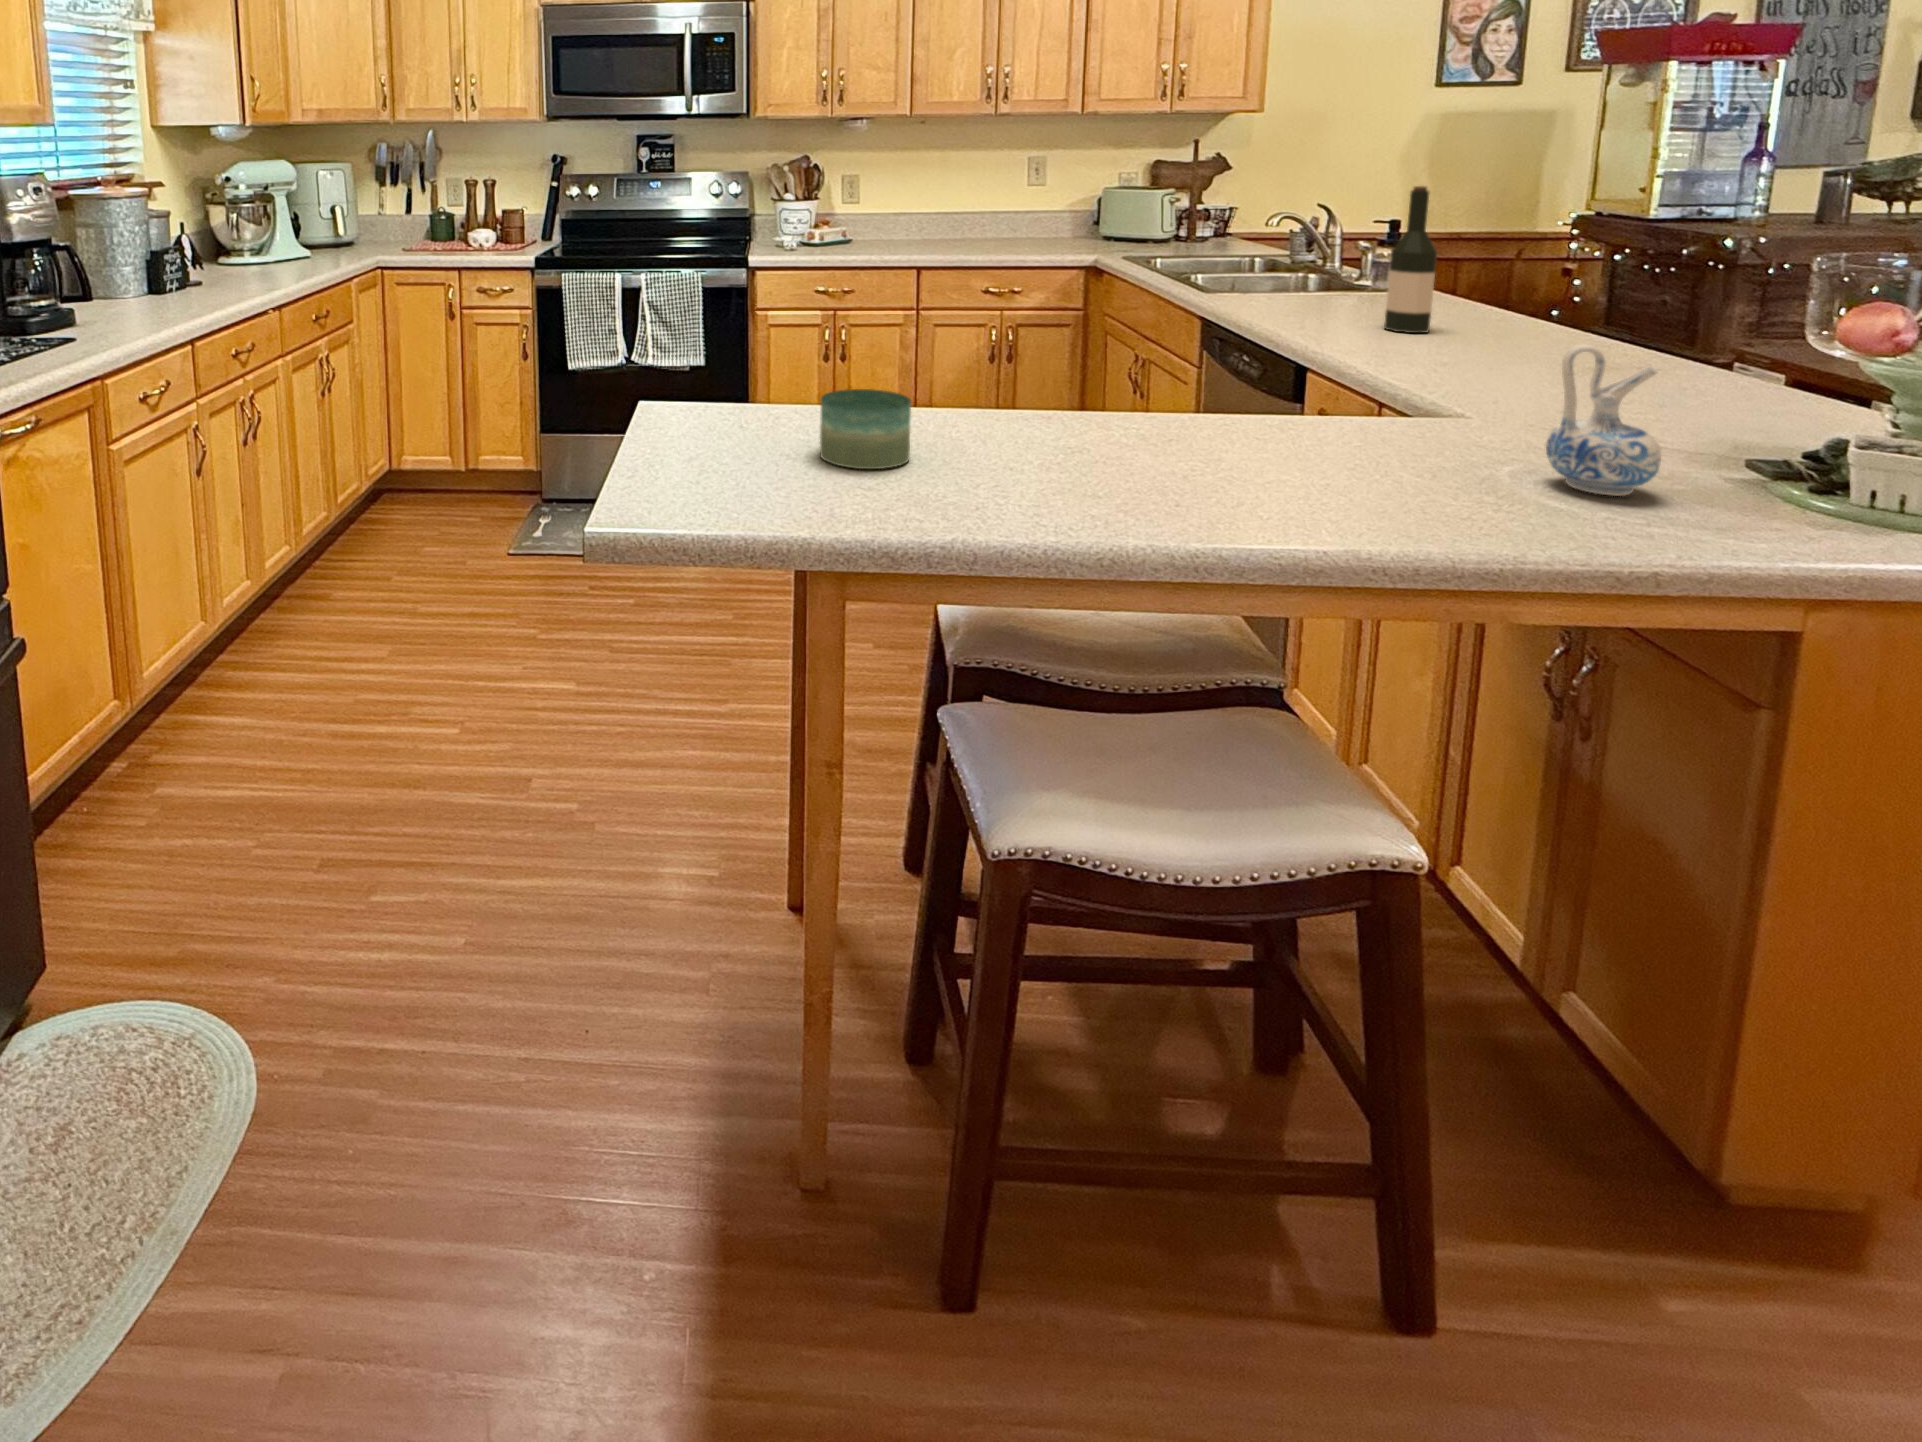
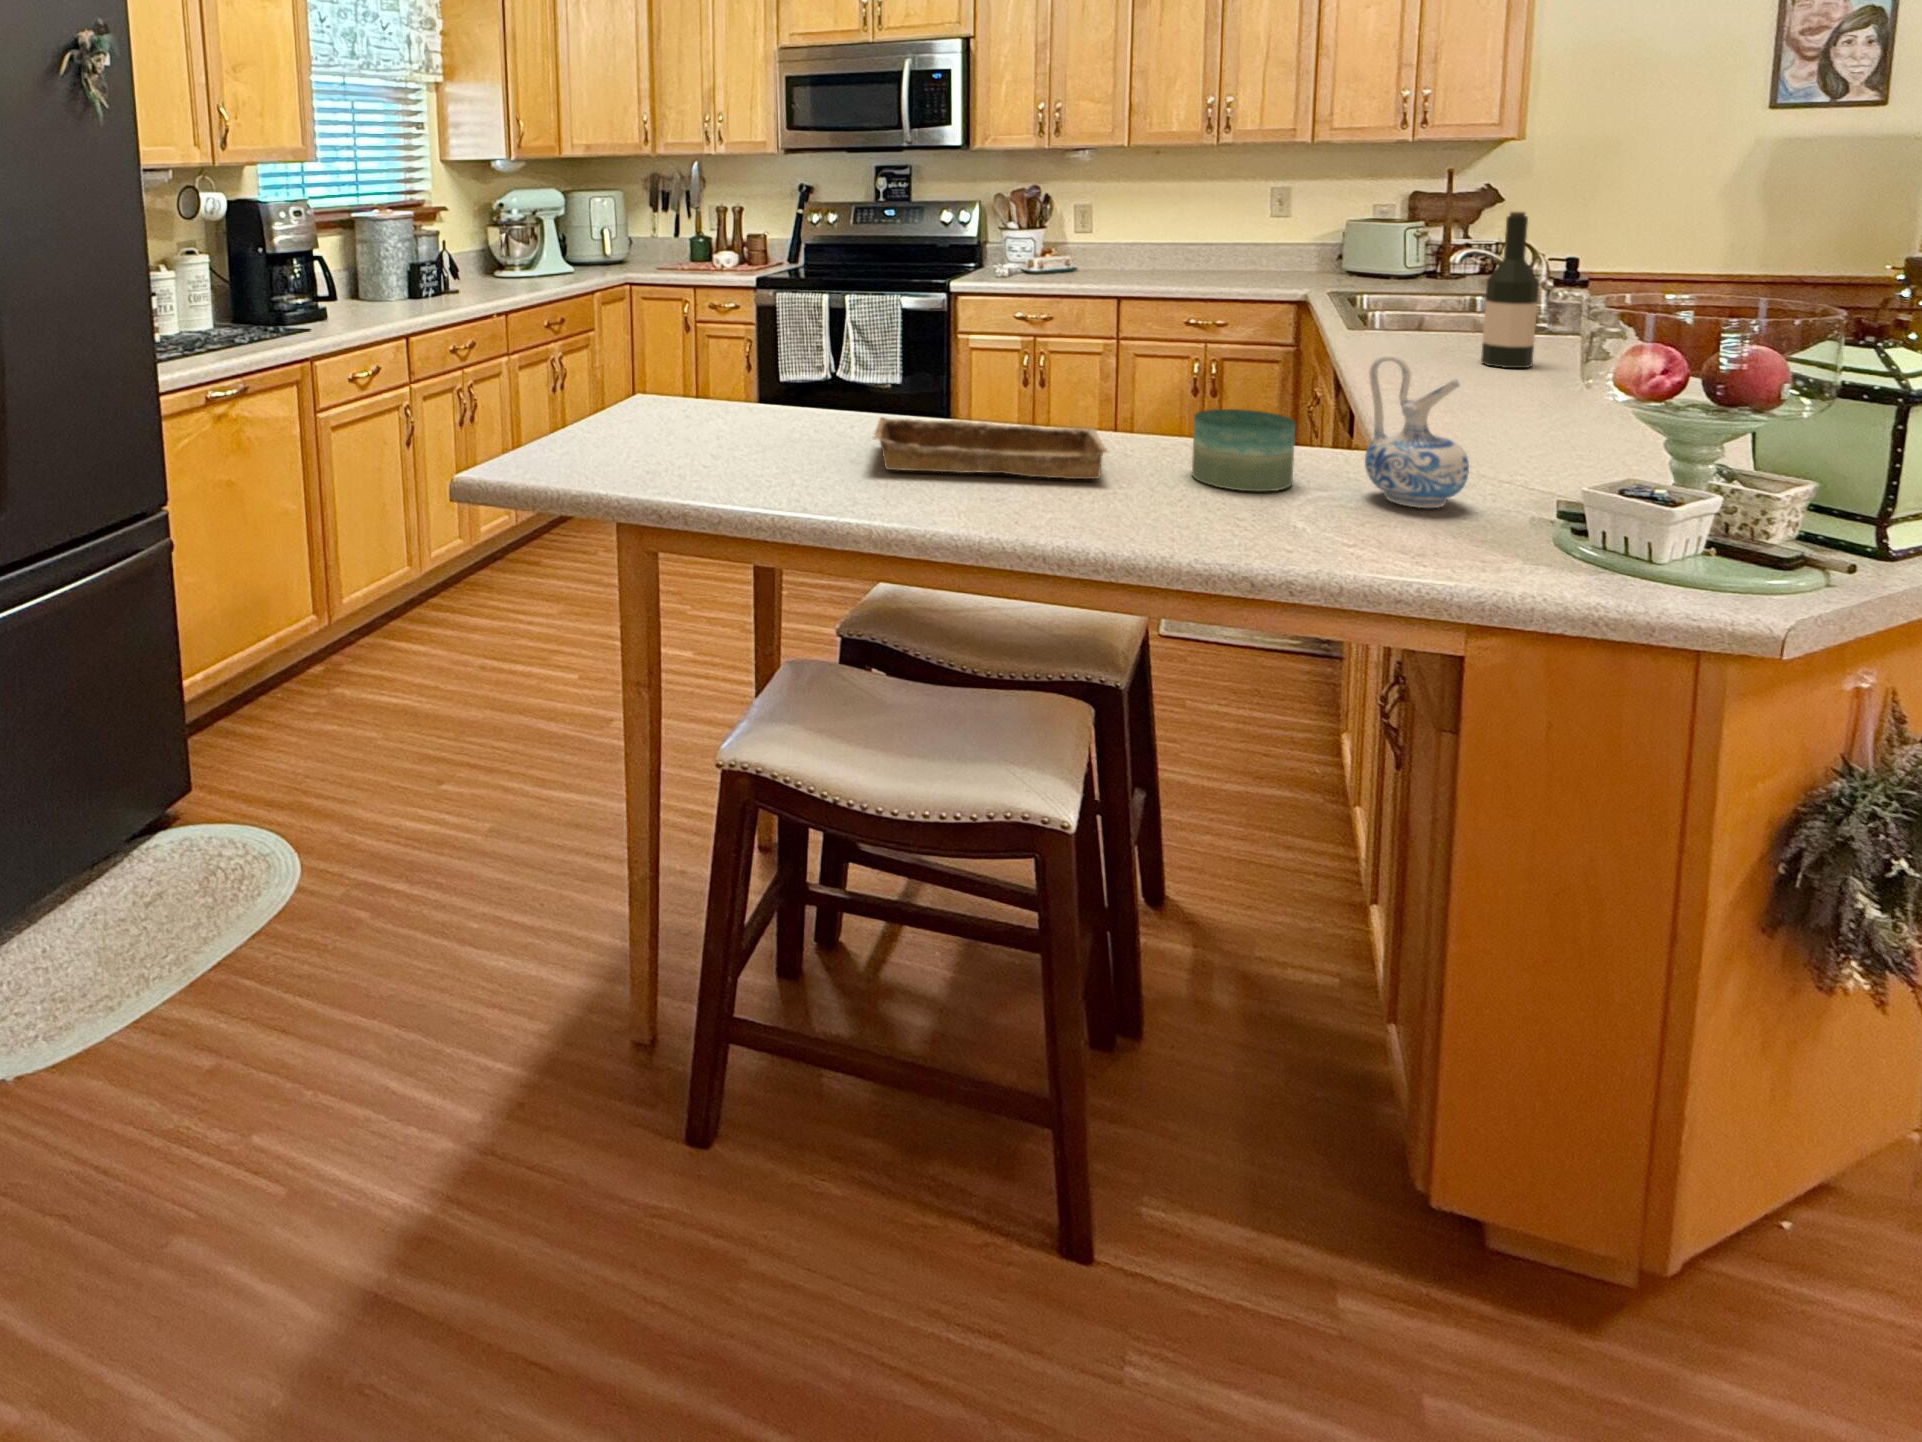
candle: present [820,389,911,469] -> present [1192,409,1295,491]
tray: none [1024,431,1323,498] -> present [872,417,1109,479]

